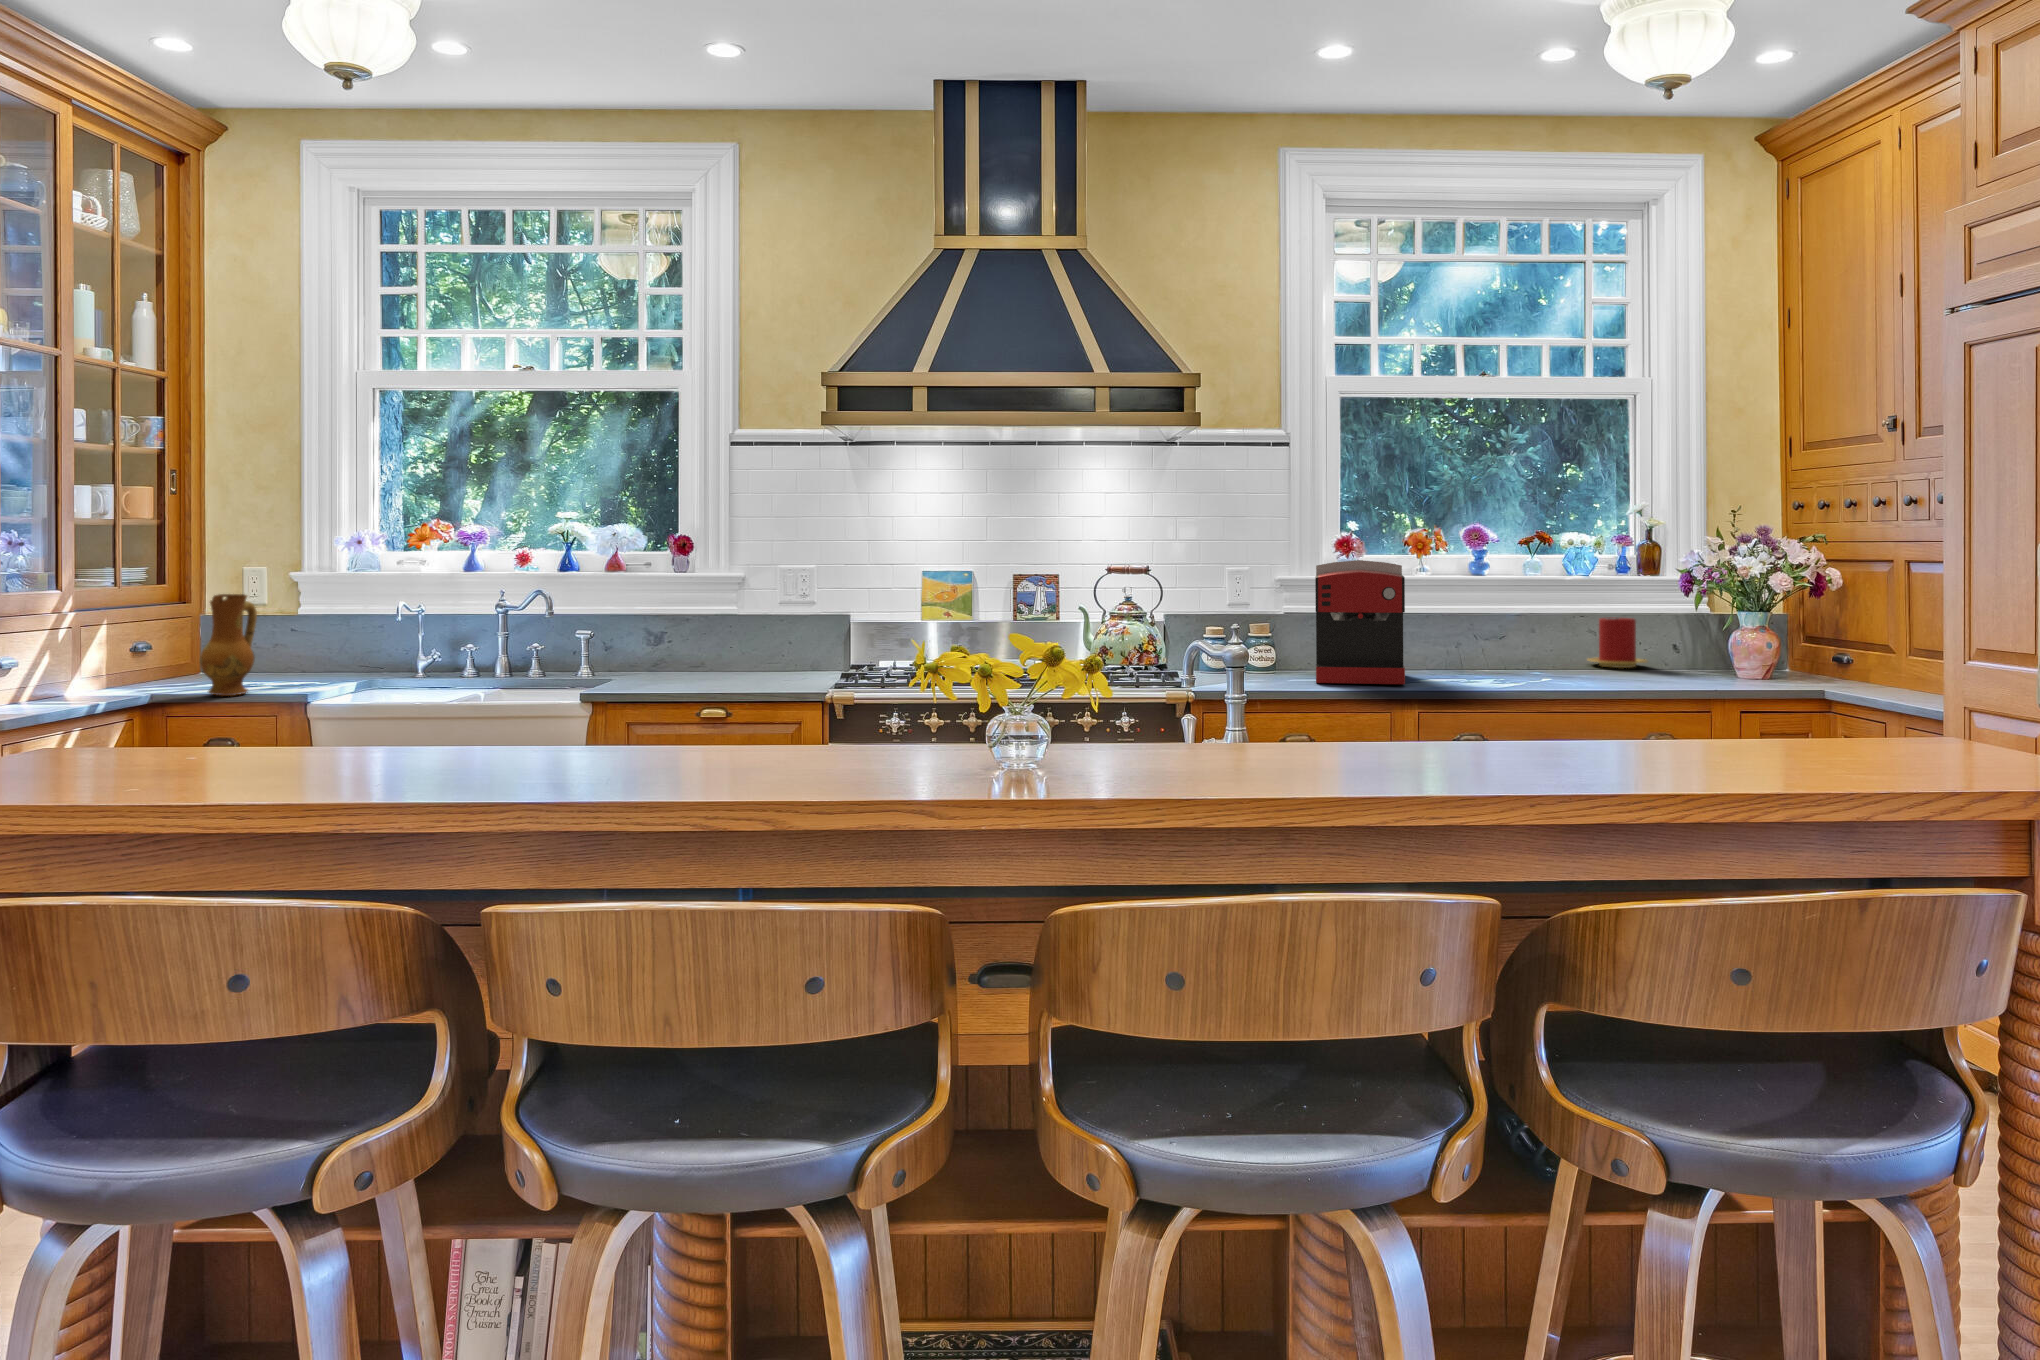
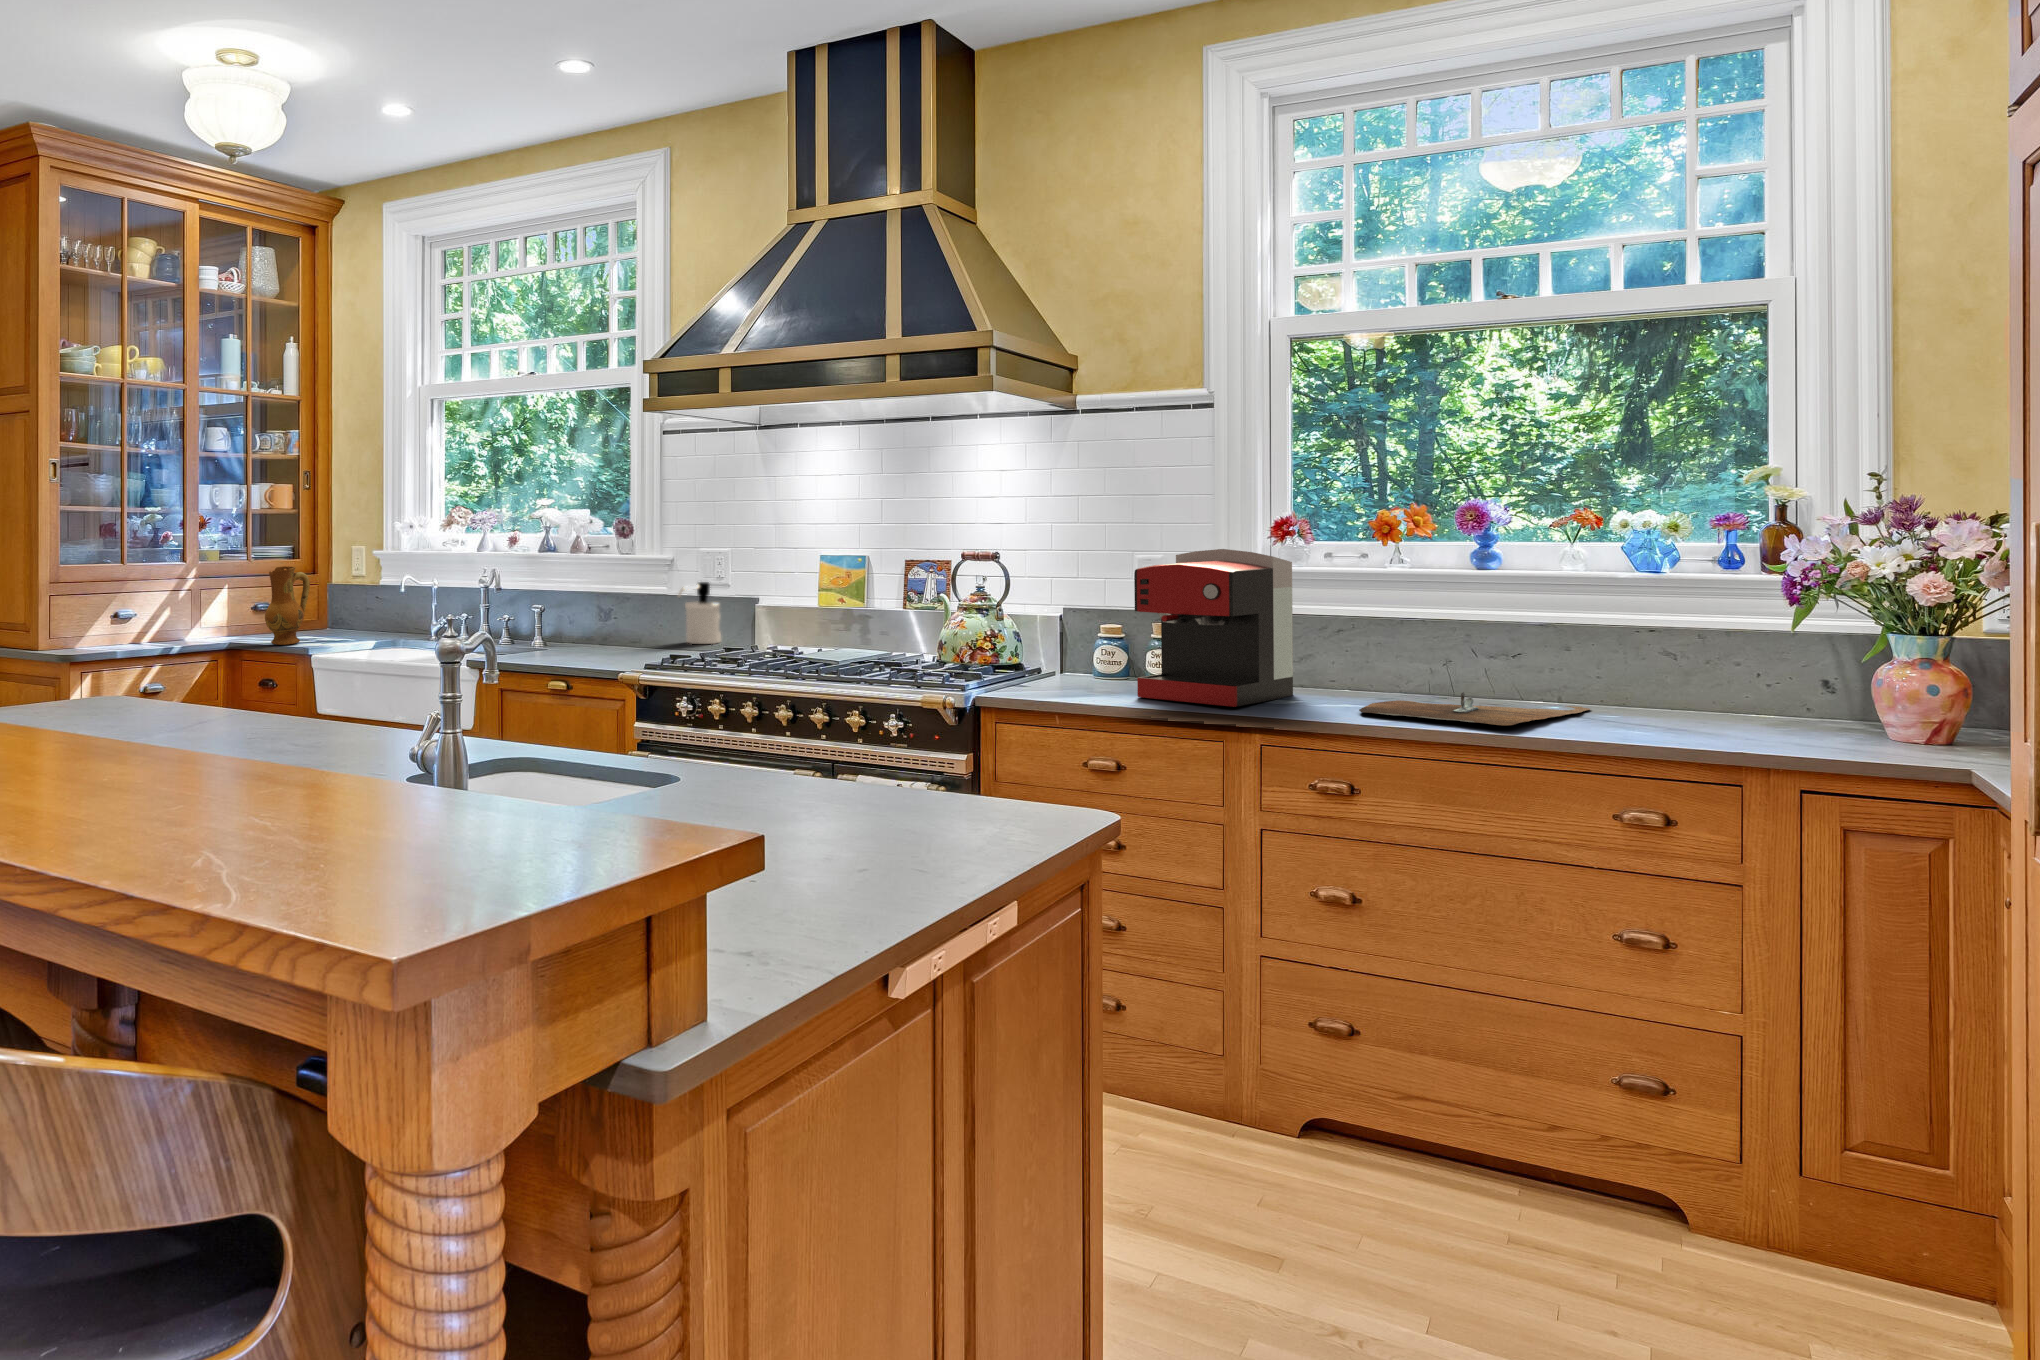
soap dispenser: none [762,601,801,666] -> present [678,582,721,644]
candle: present [1588,618,1647,668] -> none [1631,635,1732,709]
cutting board: none [1456,663,1591,683] -> present [1359,692,1590,725]

